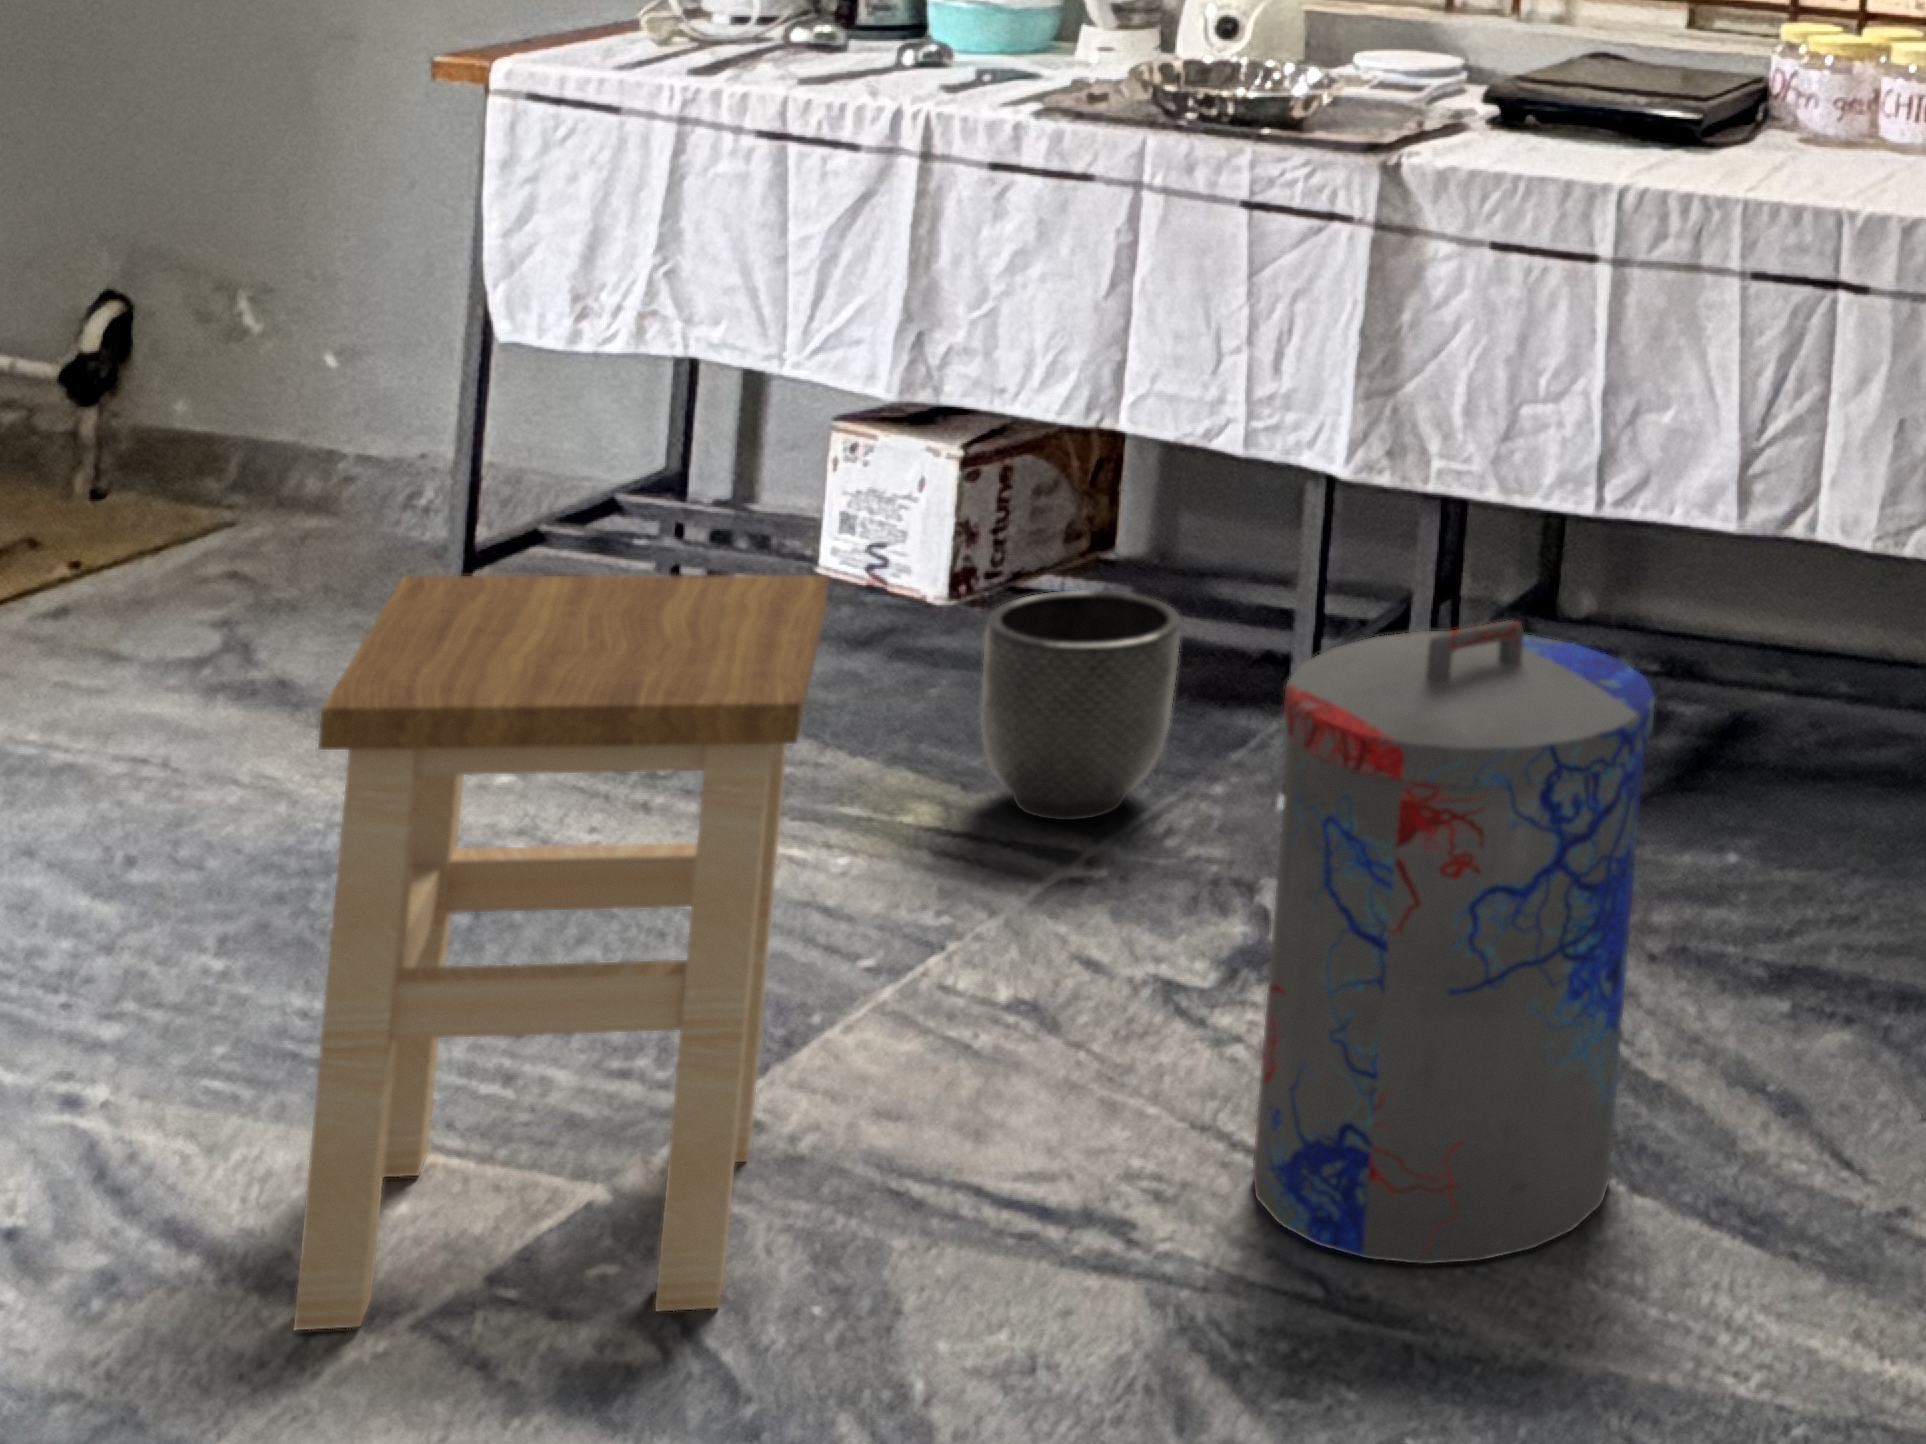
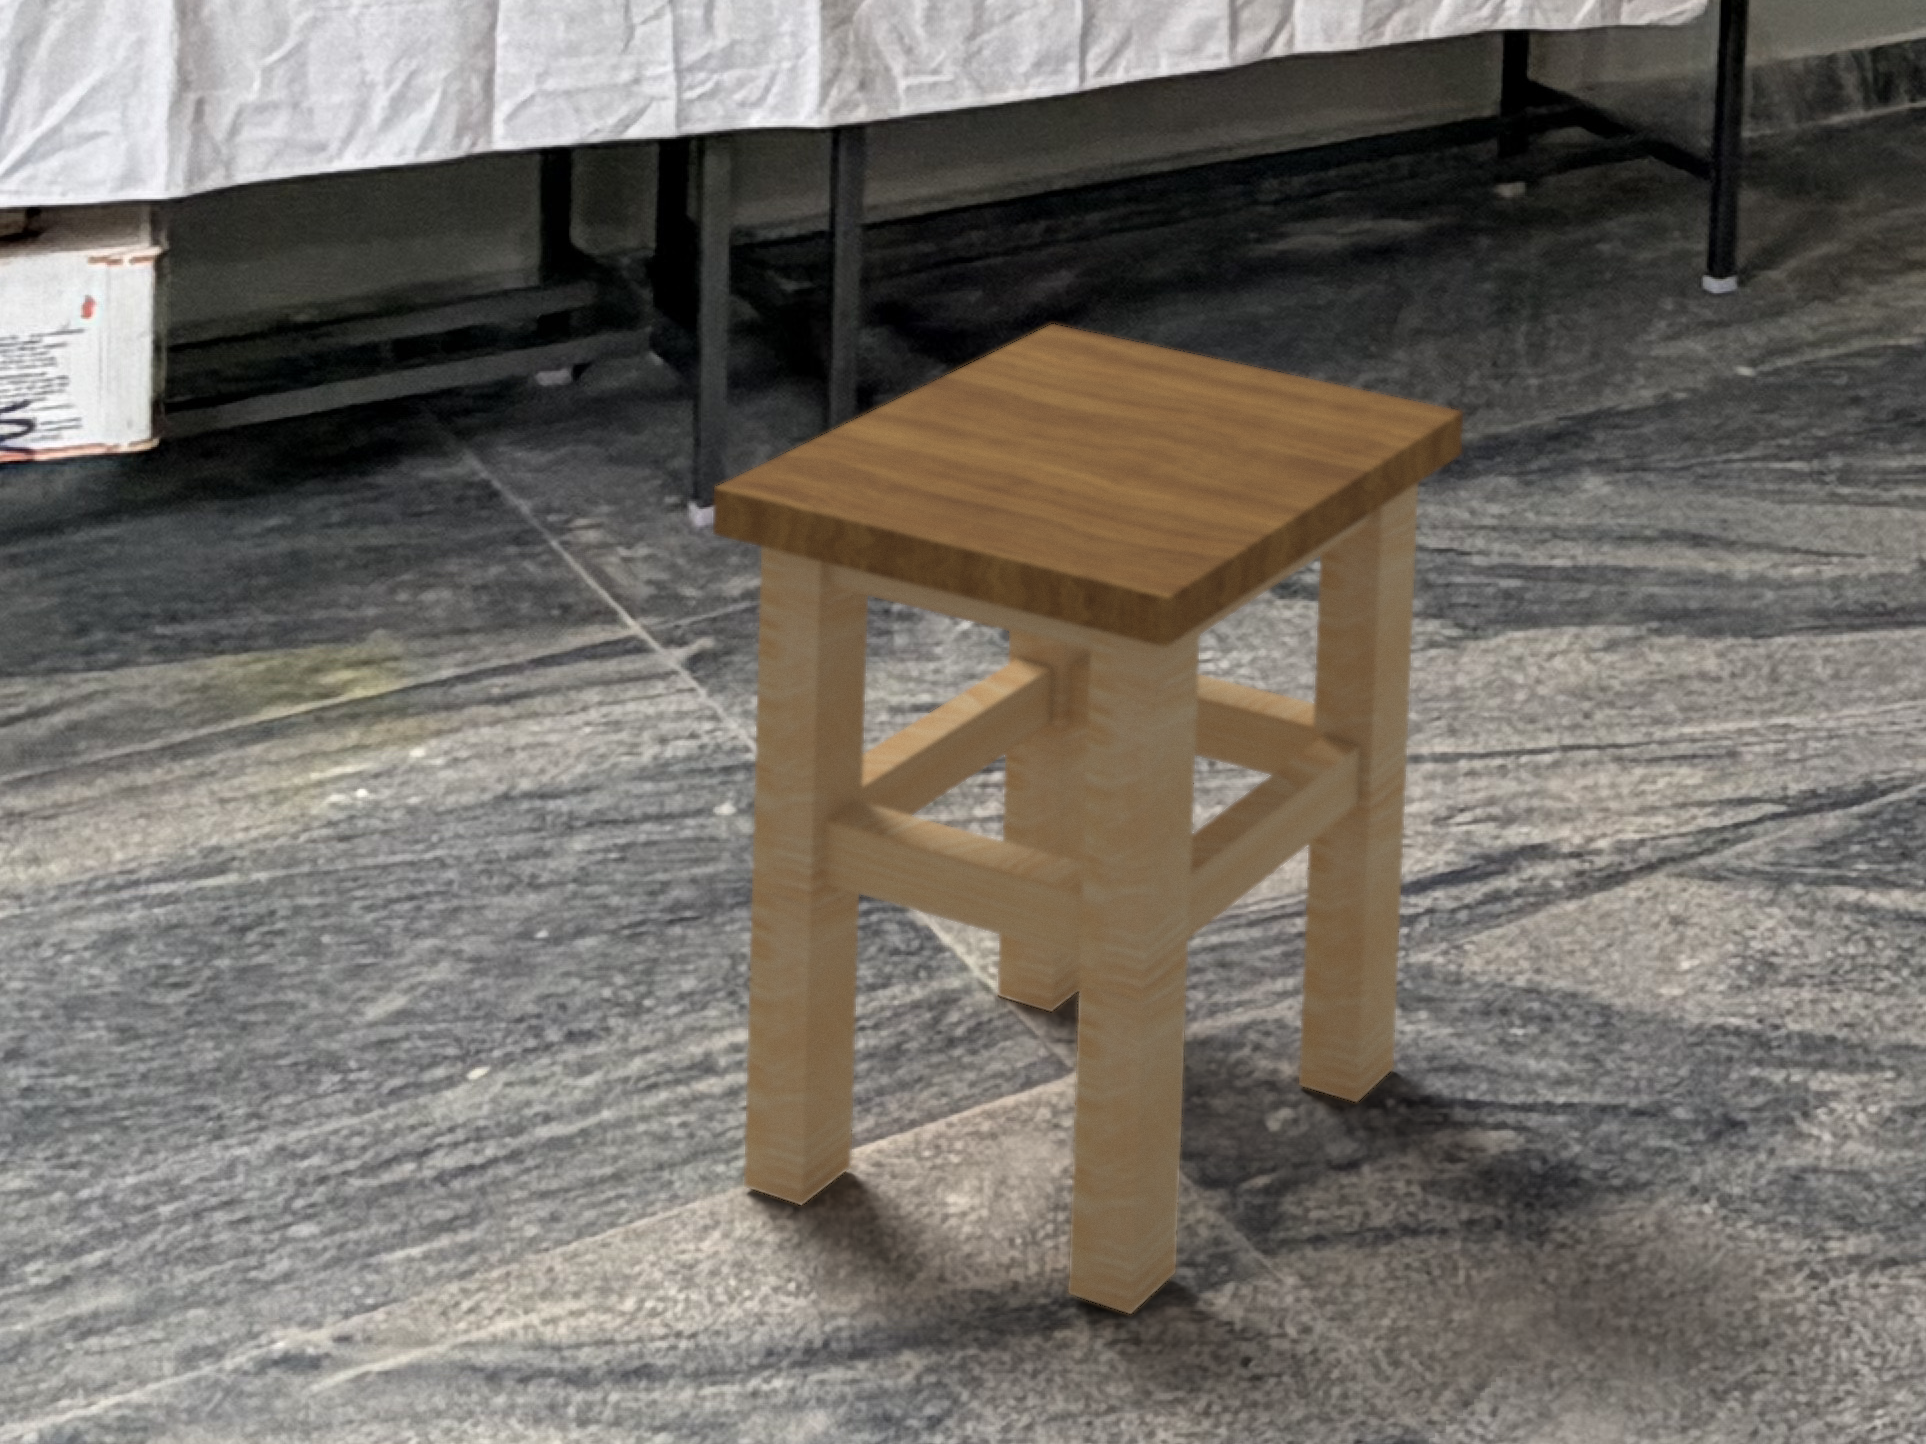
planter: present [981,590,1181,820] -> none [377,340,634,626]
trash can: present [1253,621,1655,1264] -> none [1425,147,1812,772]

